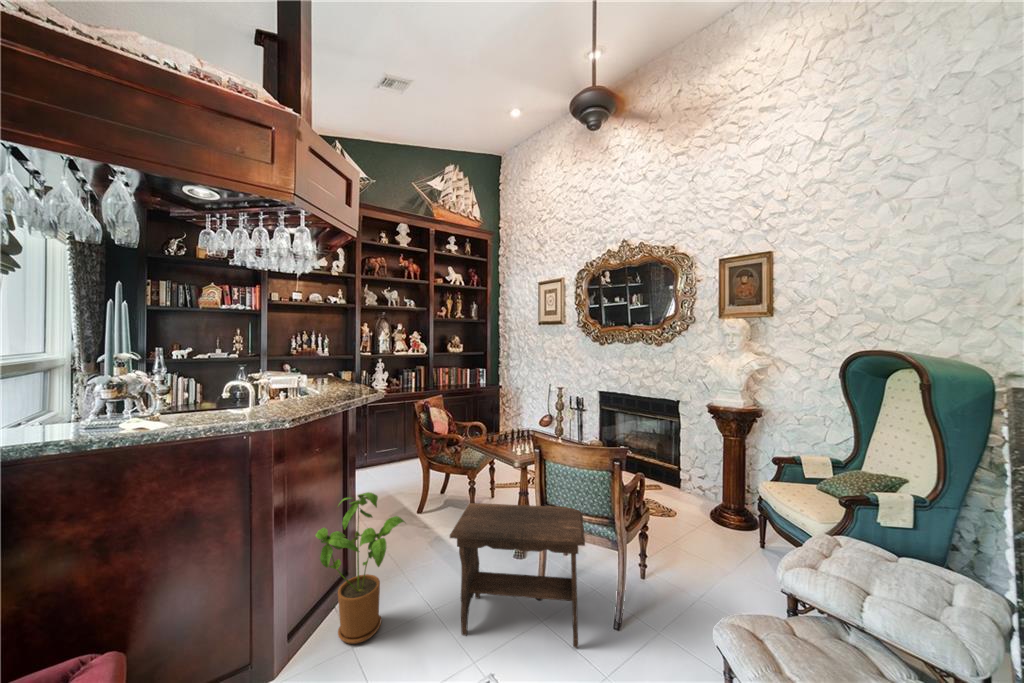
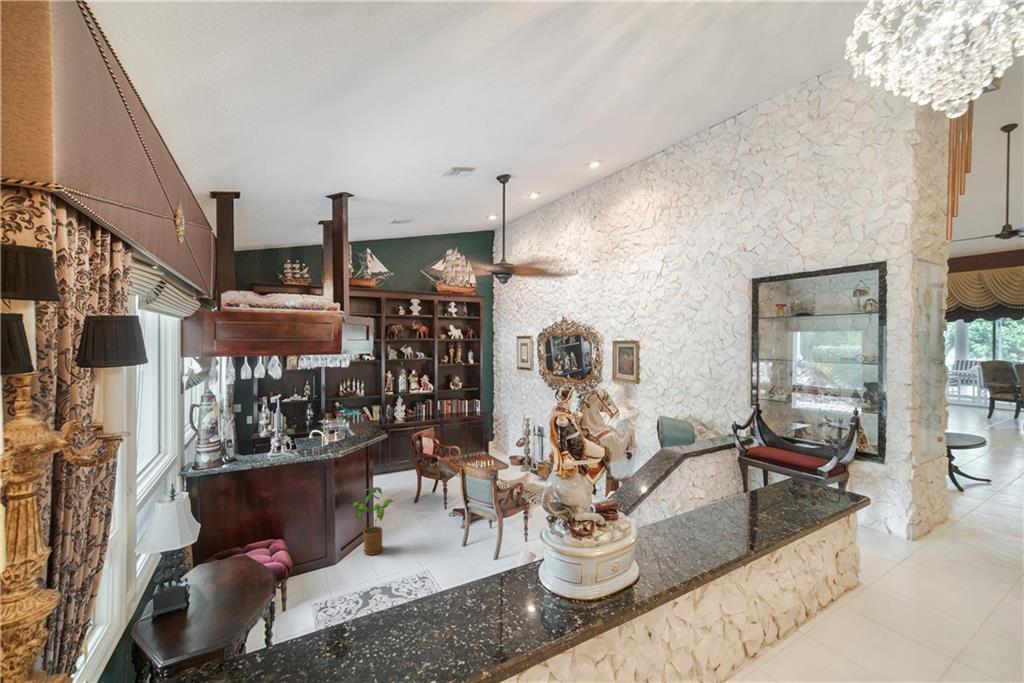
footstool: present [450,503,585,648] -> none [412,495,482,563]

